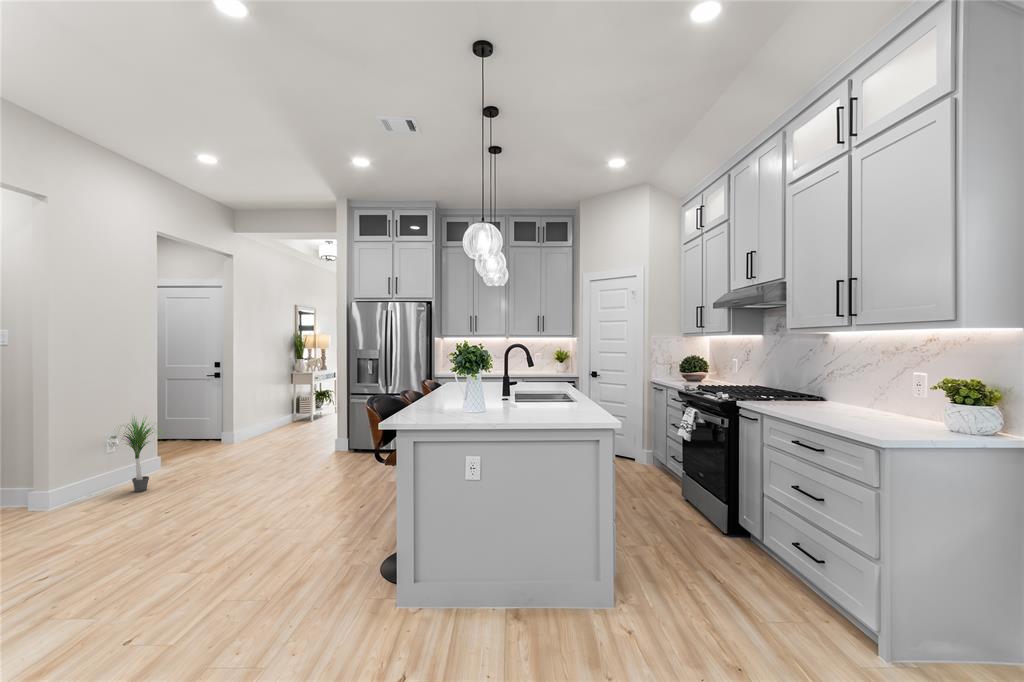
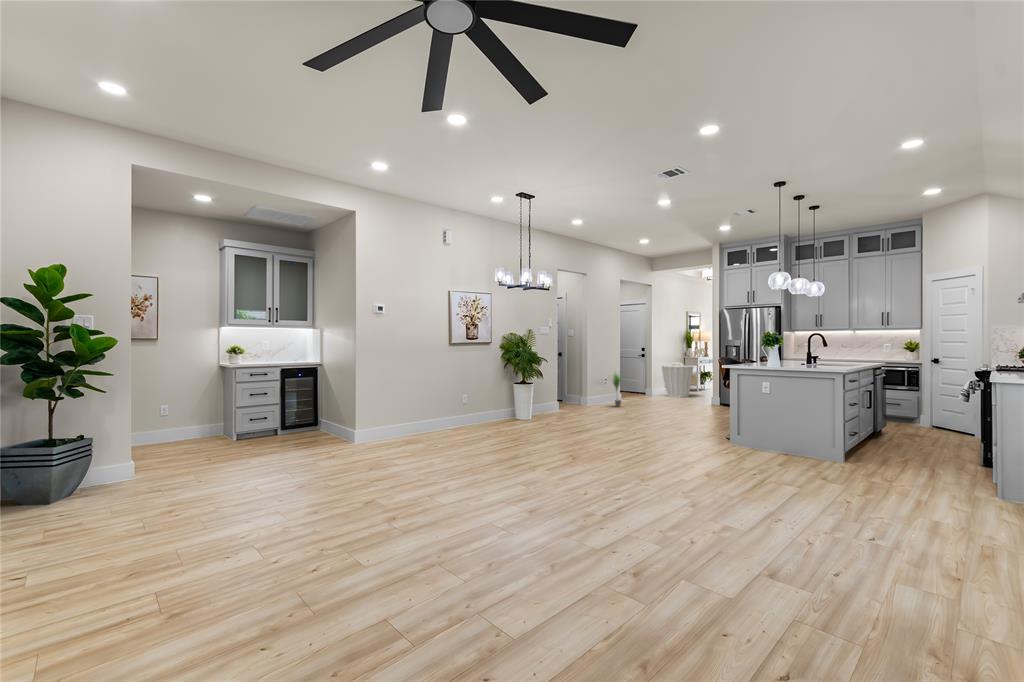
trash can: none [251,383,304,440] -> present [662,362,693,397]

